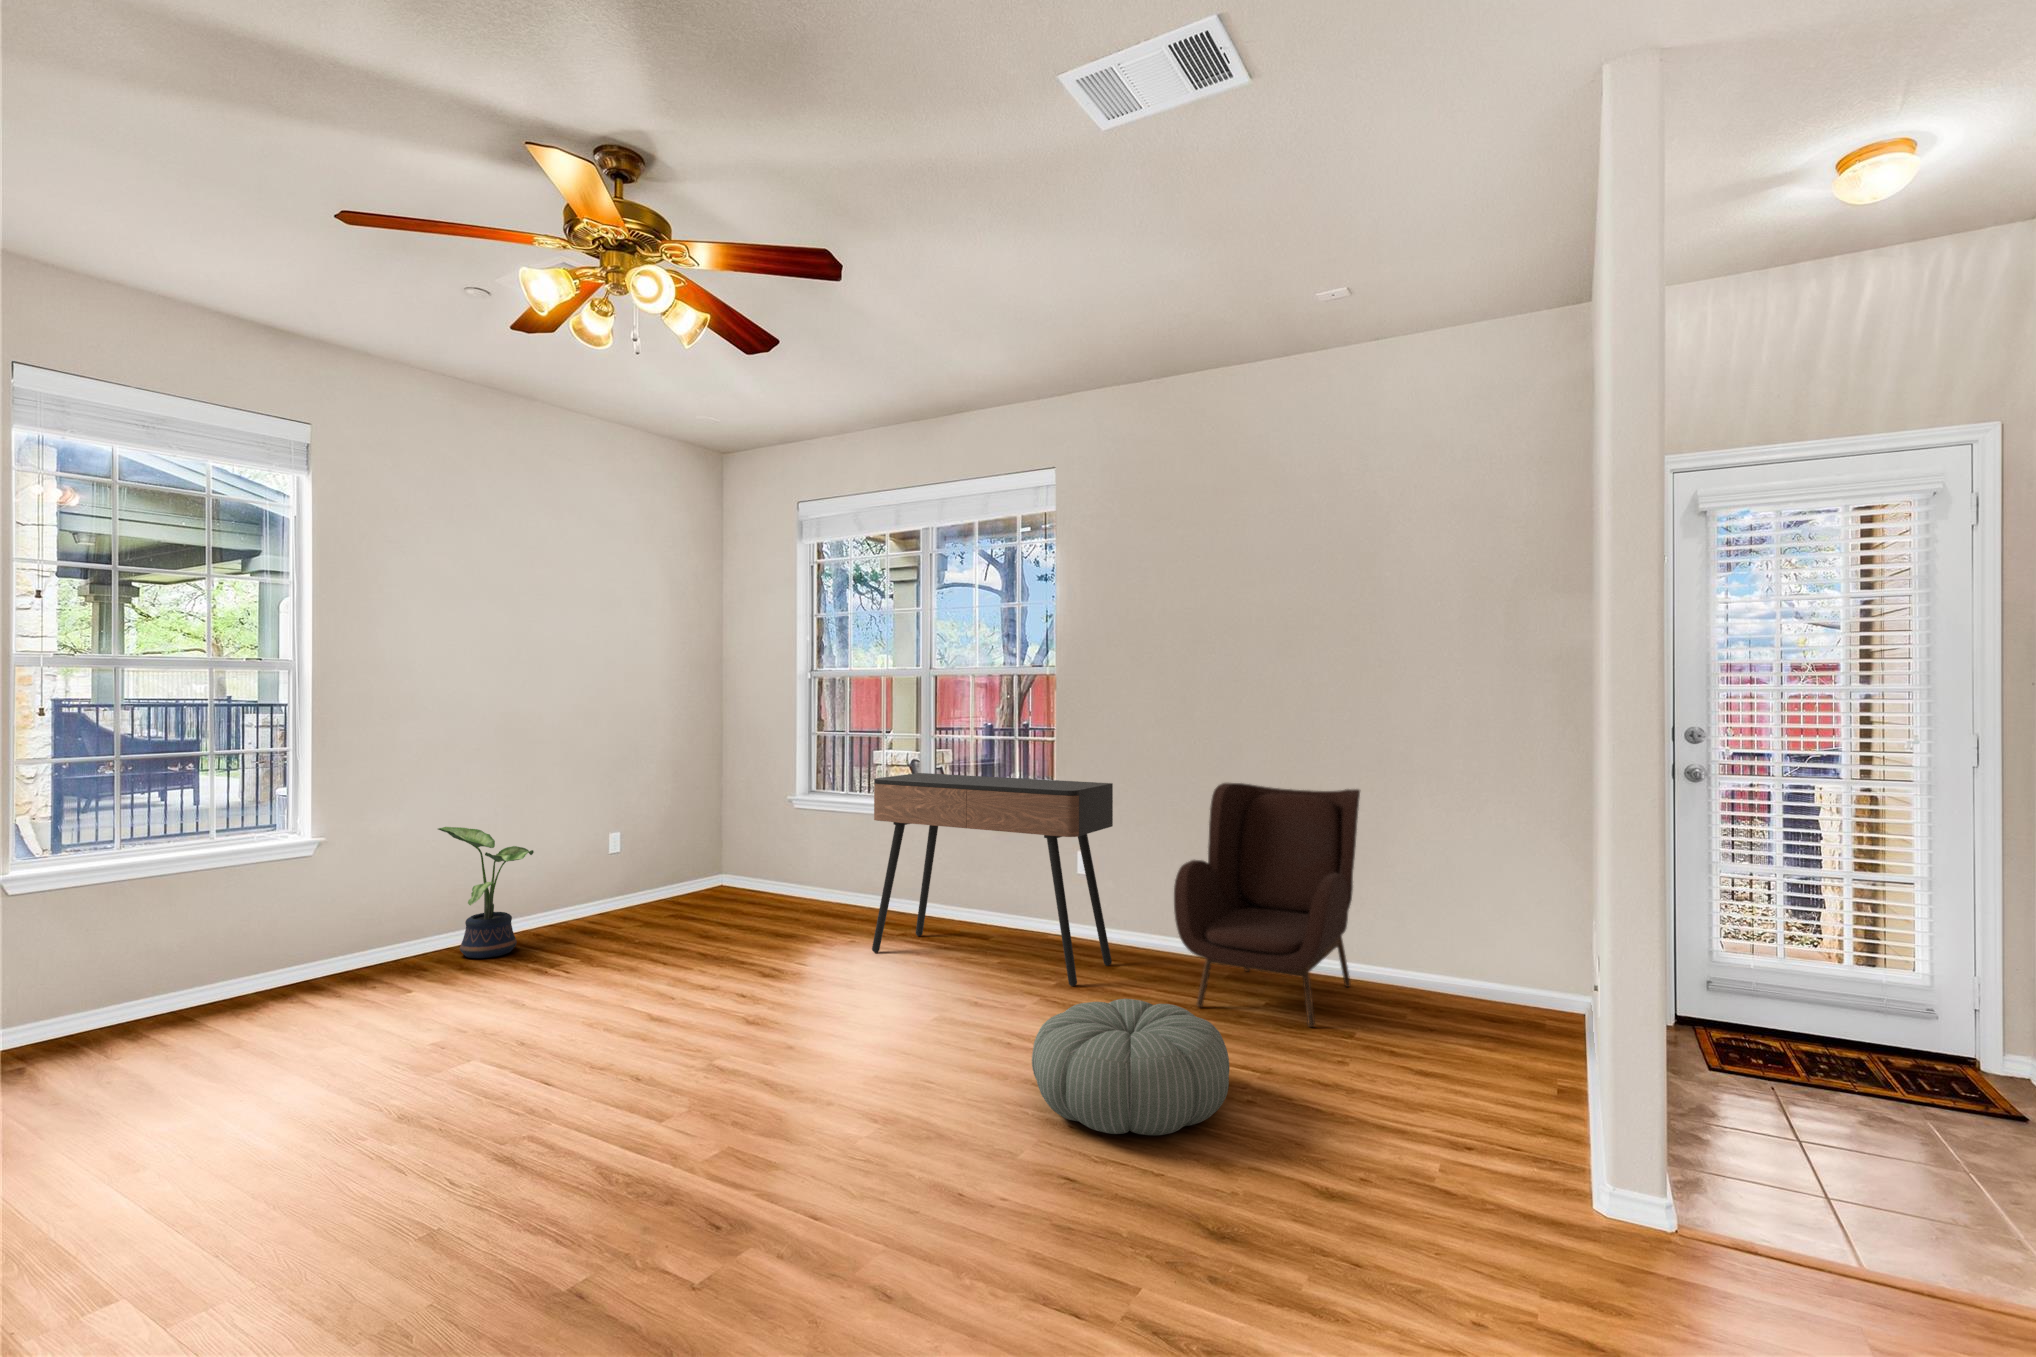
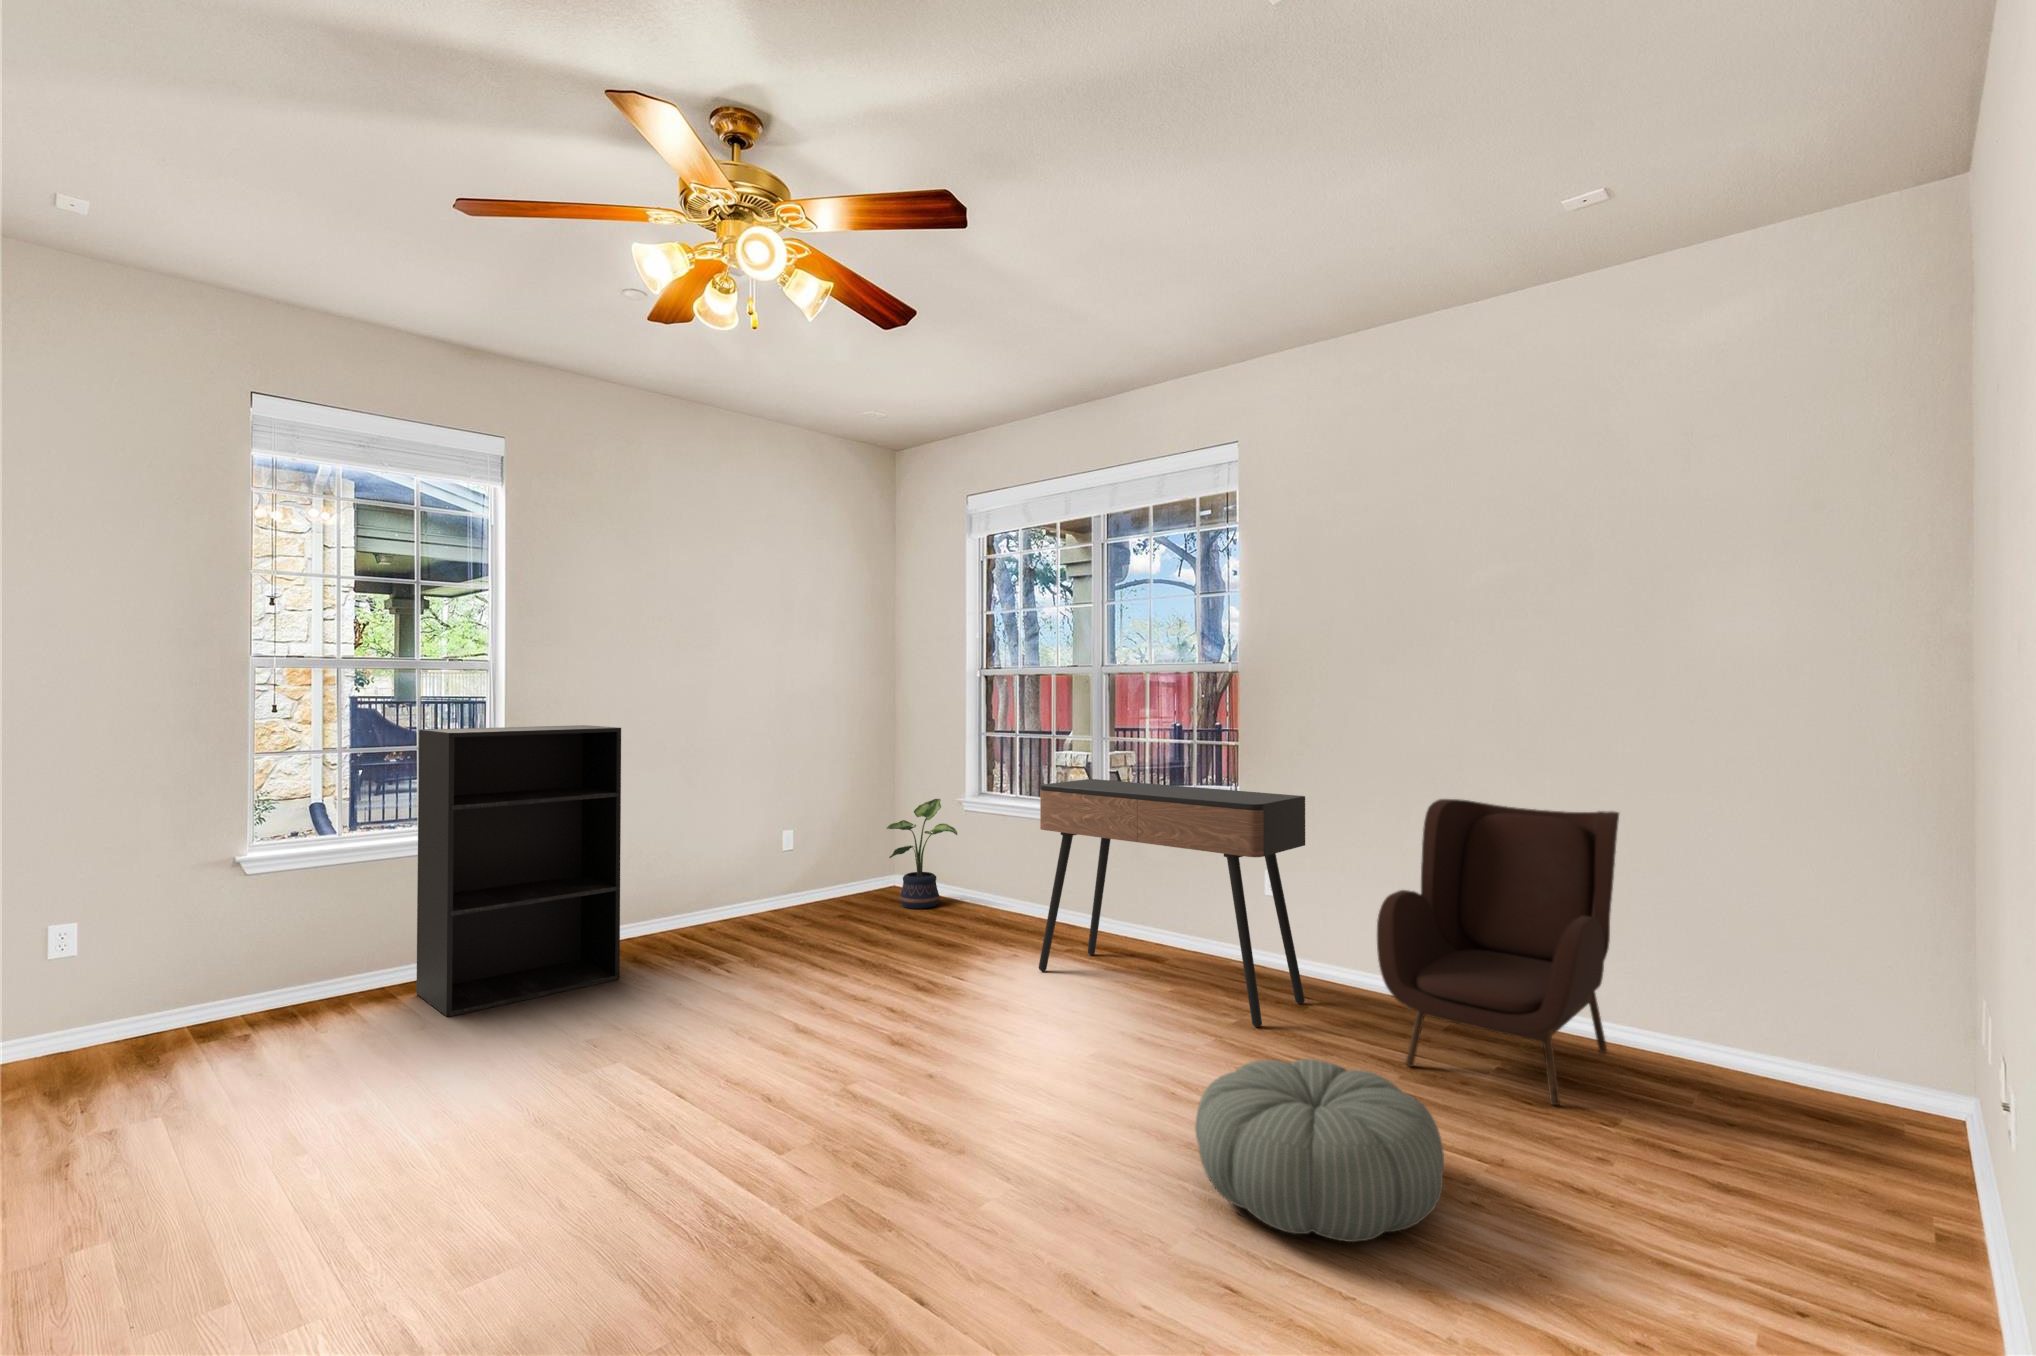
bookshelf: none [210,726,445,1030] -> present [416,725,621,1016]
potted plant: present [438,827,534,958] -> present [887,799,957,909]

